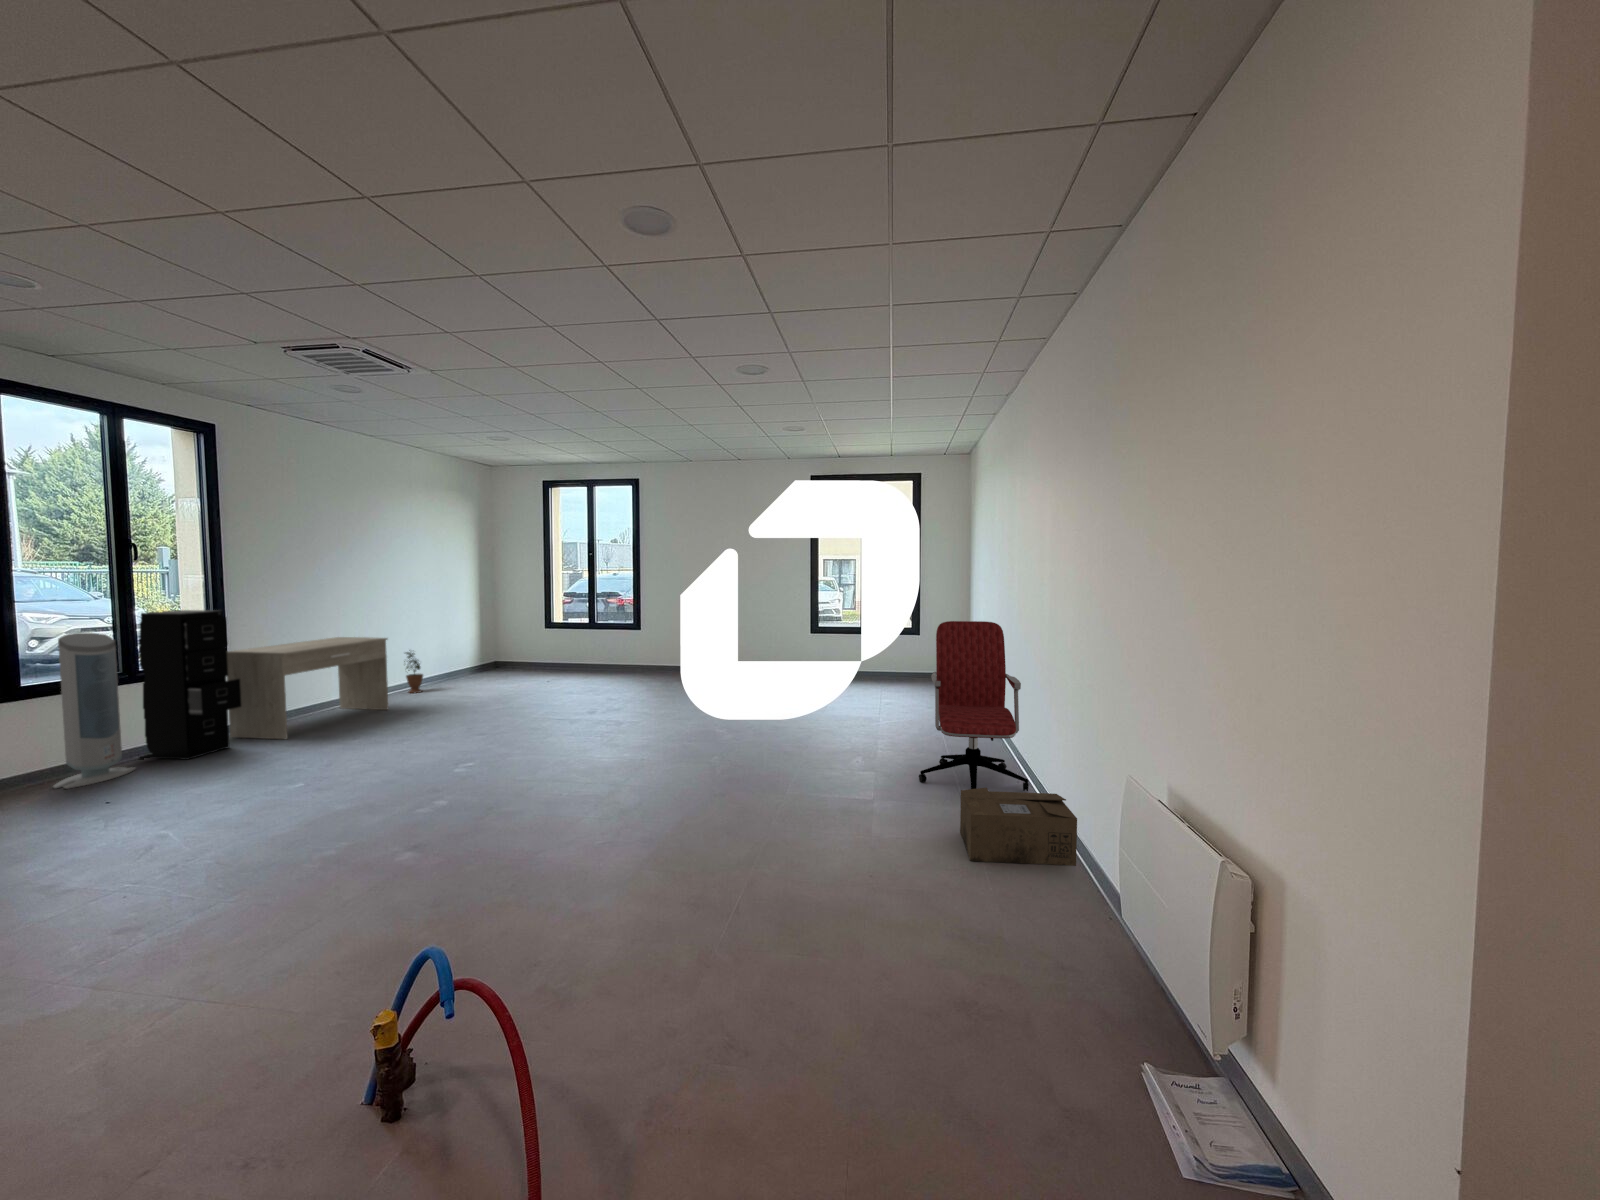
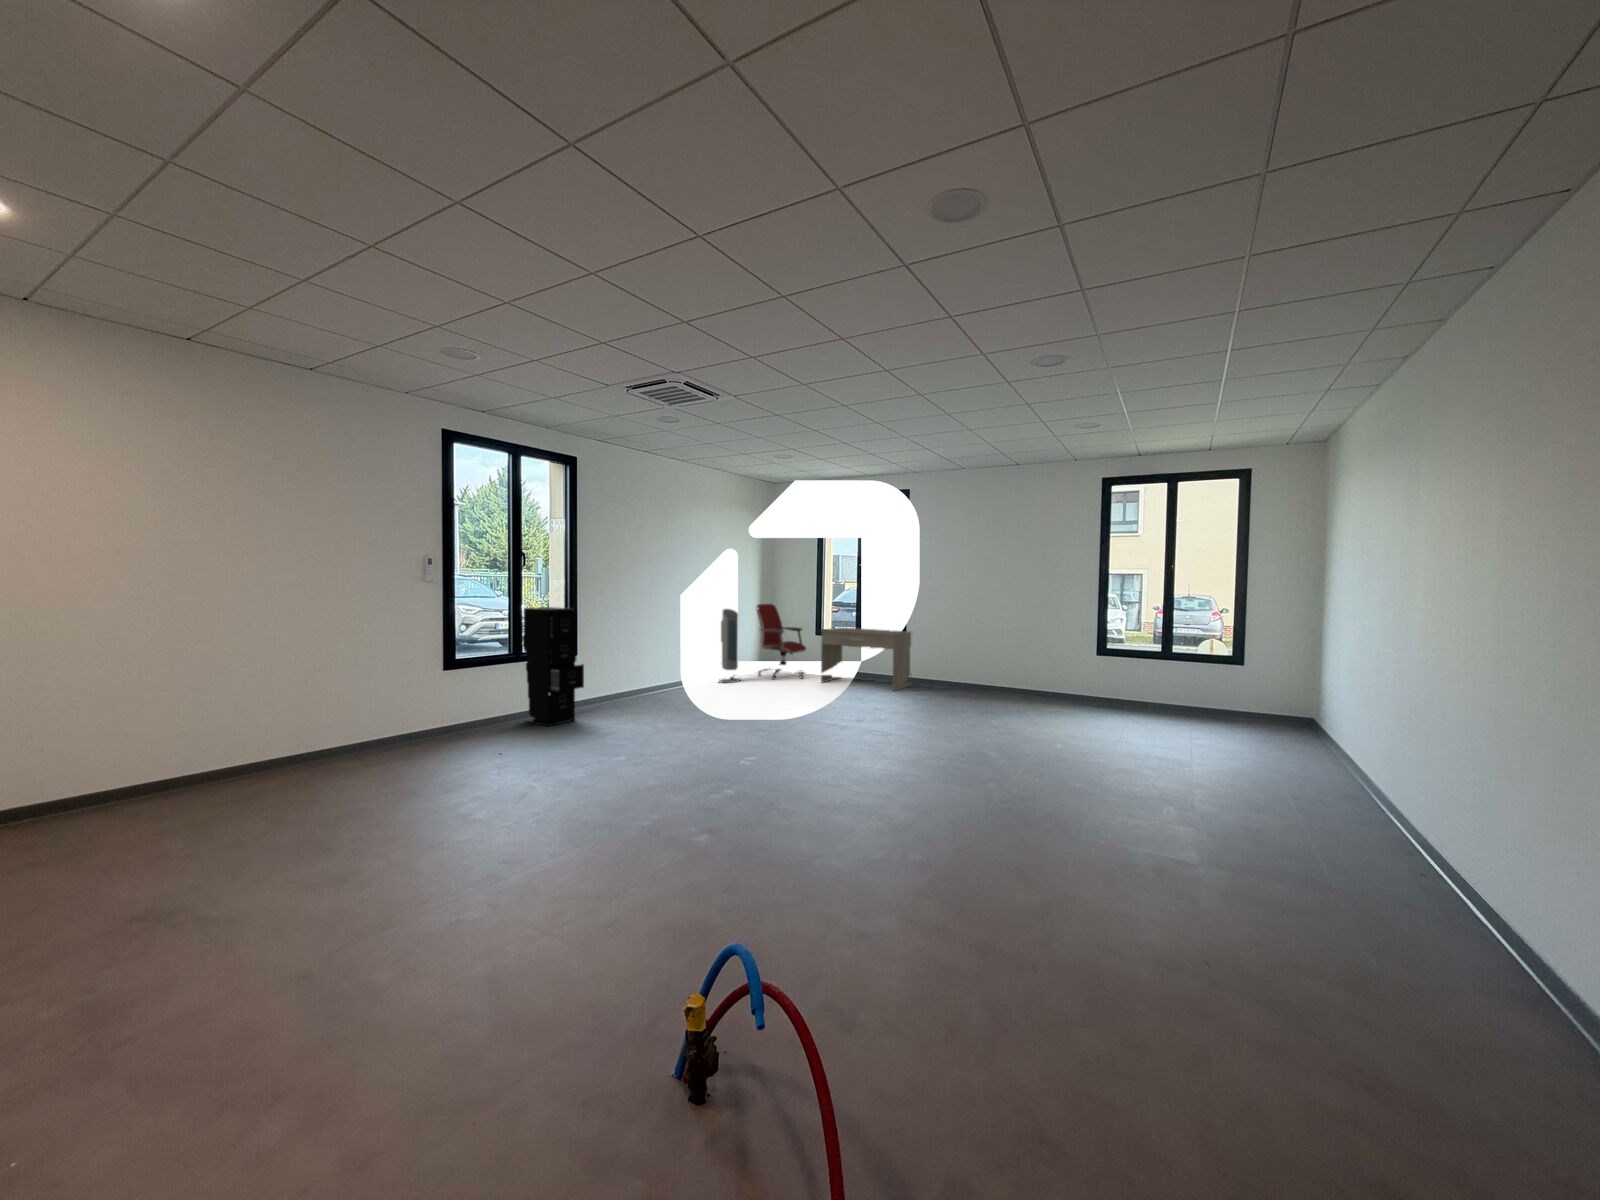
office chair: present [919,621,1029,791] -> present [756,604,806,679]
air purifier: present [53,633,135,789] -> present [719,609,740,683]
desk: present [227,637,388,739] -> present [821,628,912,691]
potted plant: present [404,652,423,693] -> none [696,648,711,688]
cardboard box: present [960,788,1077,866] -> none [1339,867,1572,1014]

